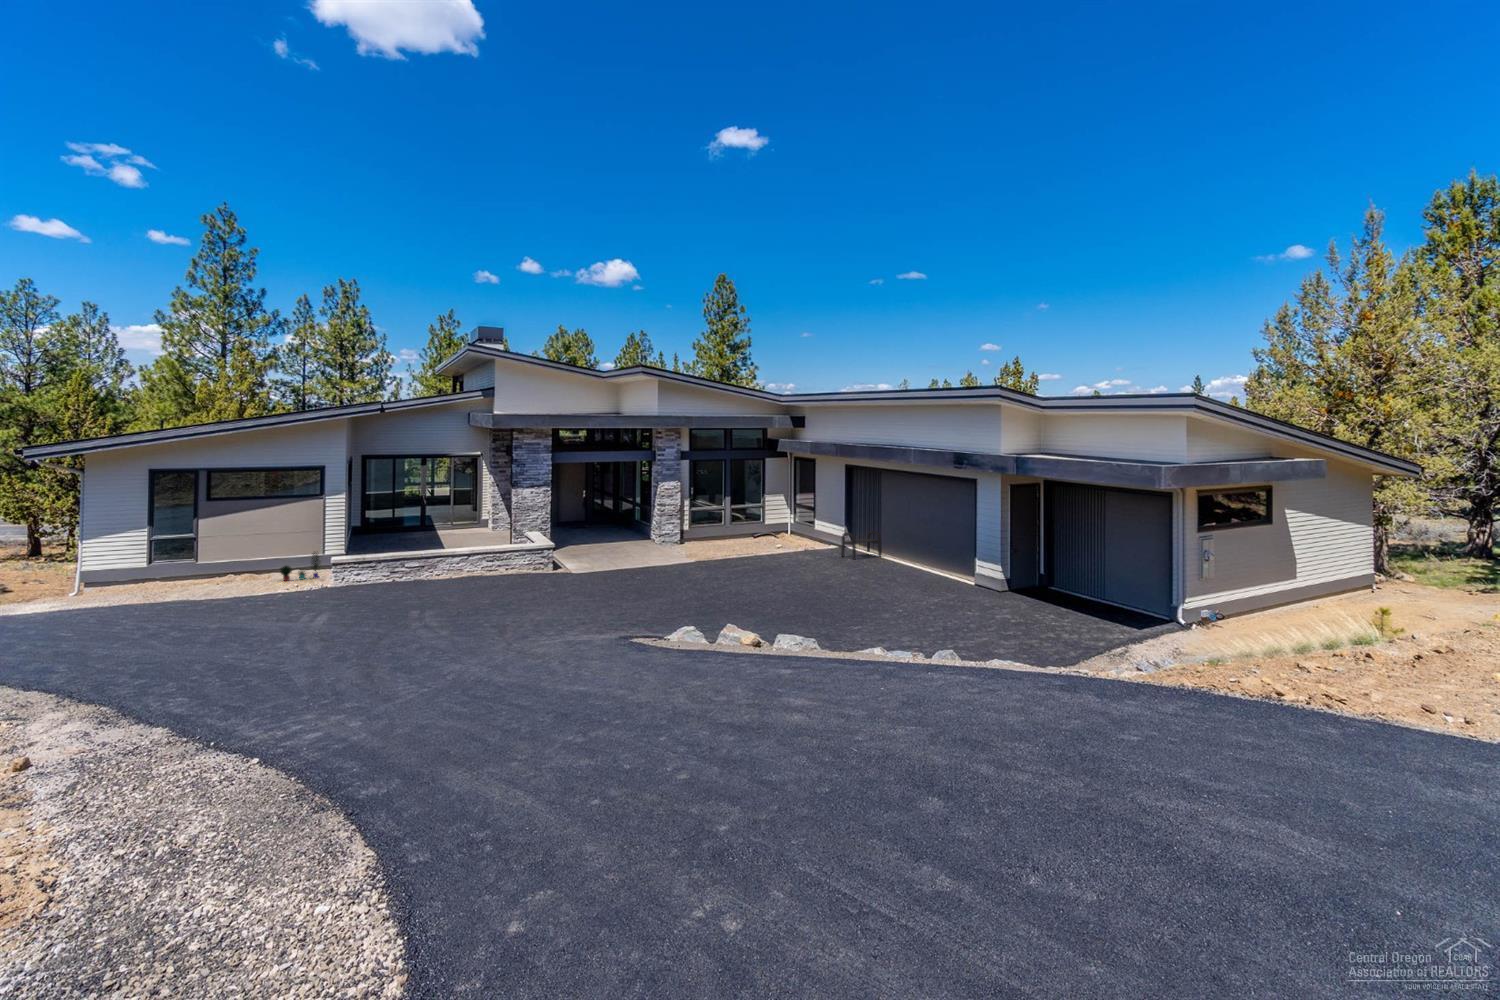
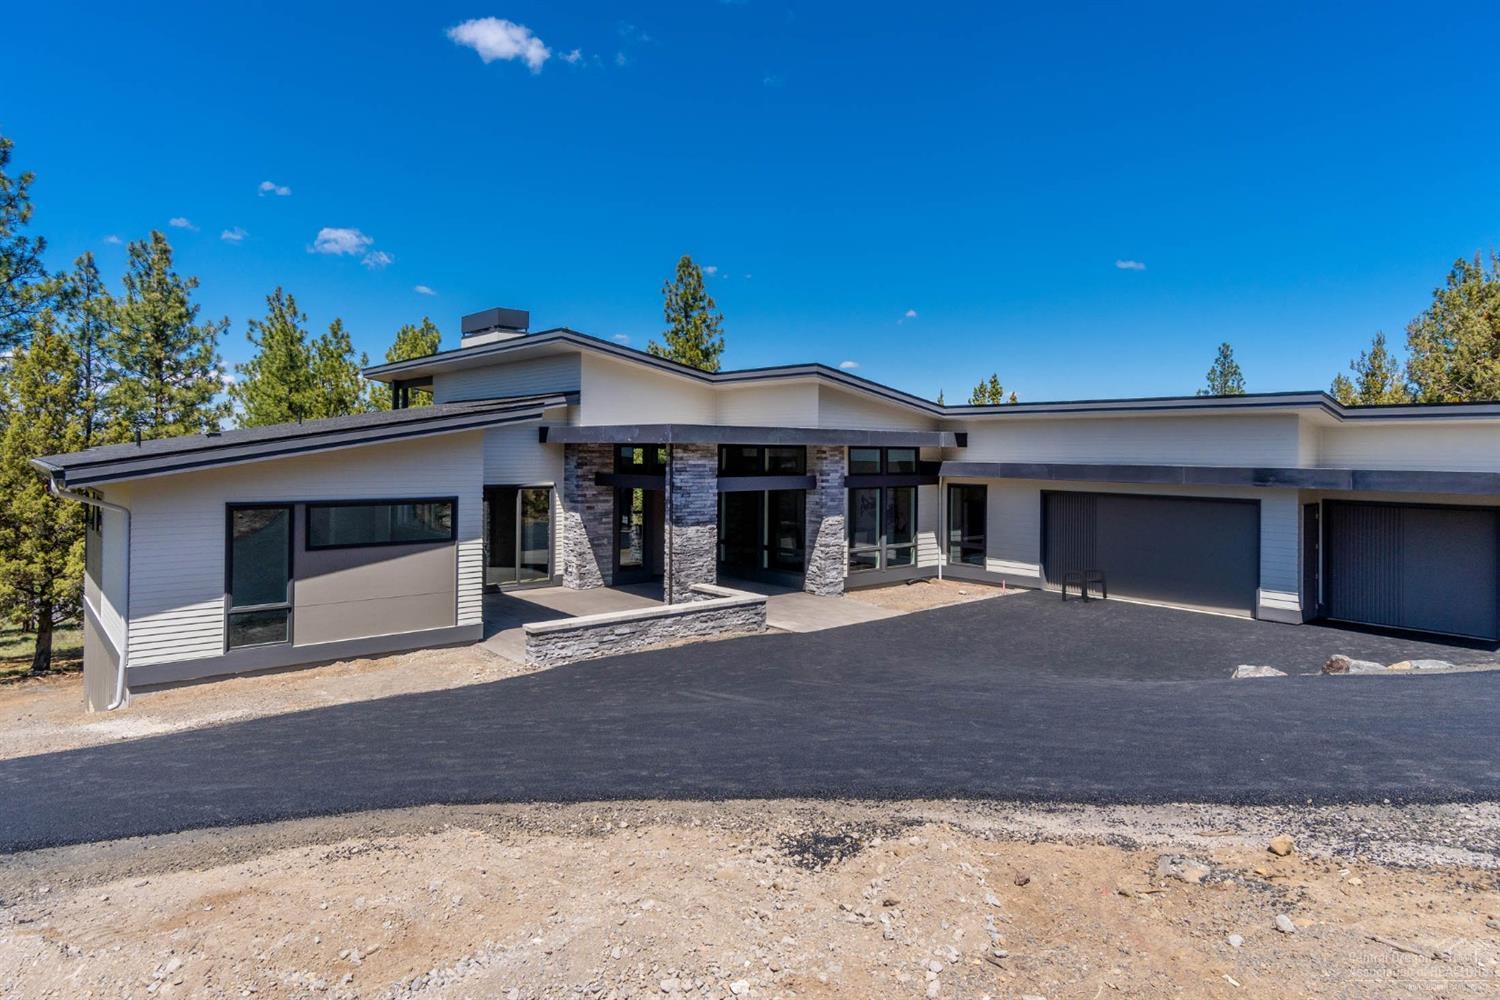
potted plant: present [280,553,320,581] -> none [412,619,462,667]

